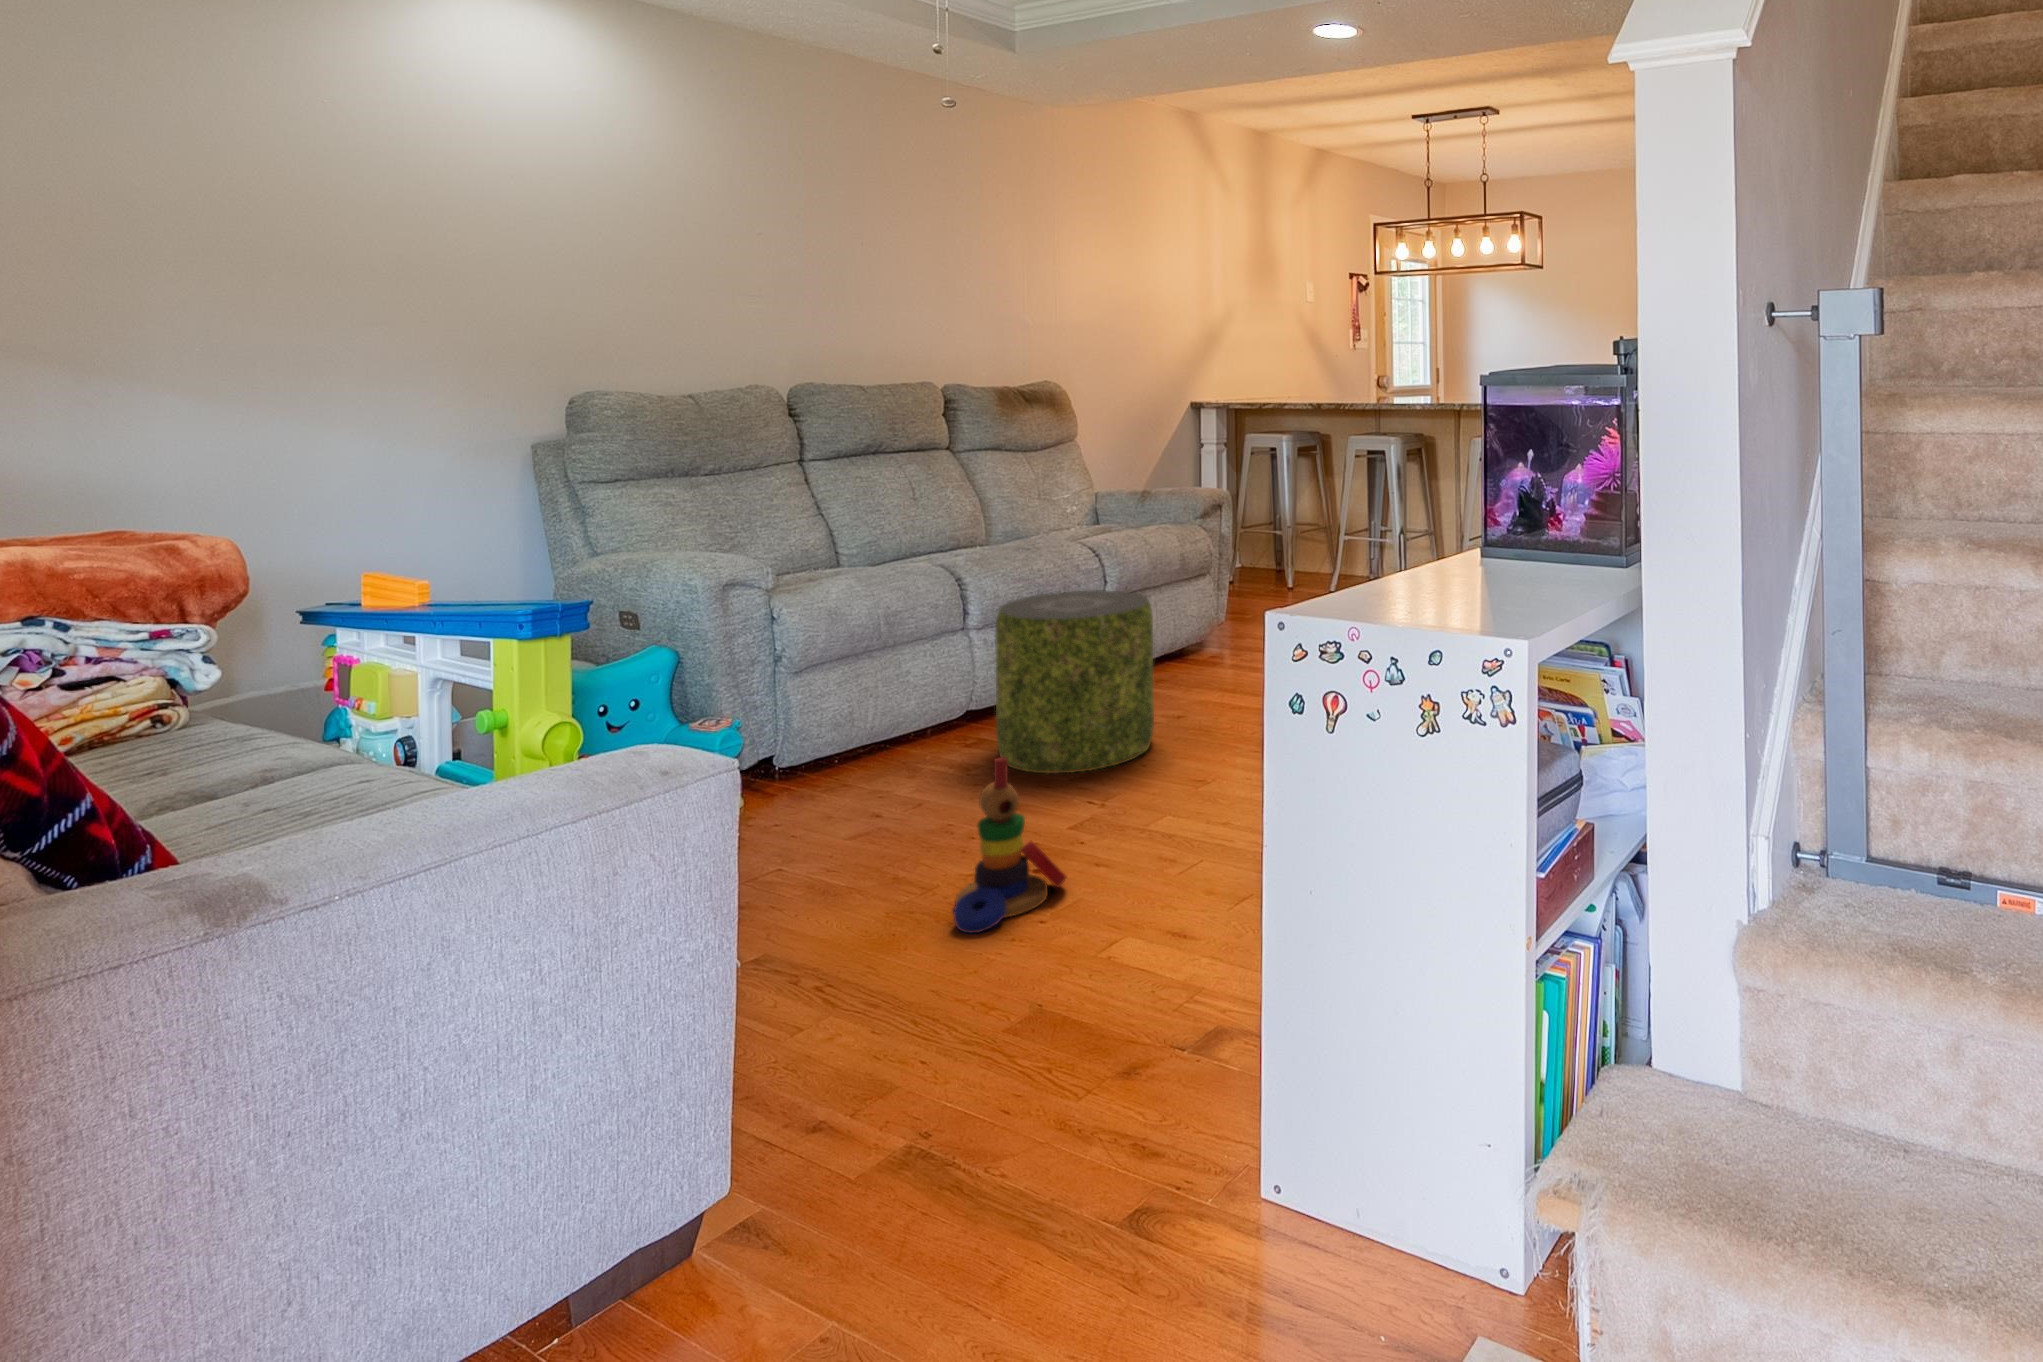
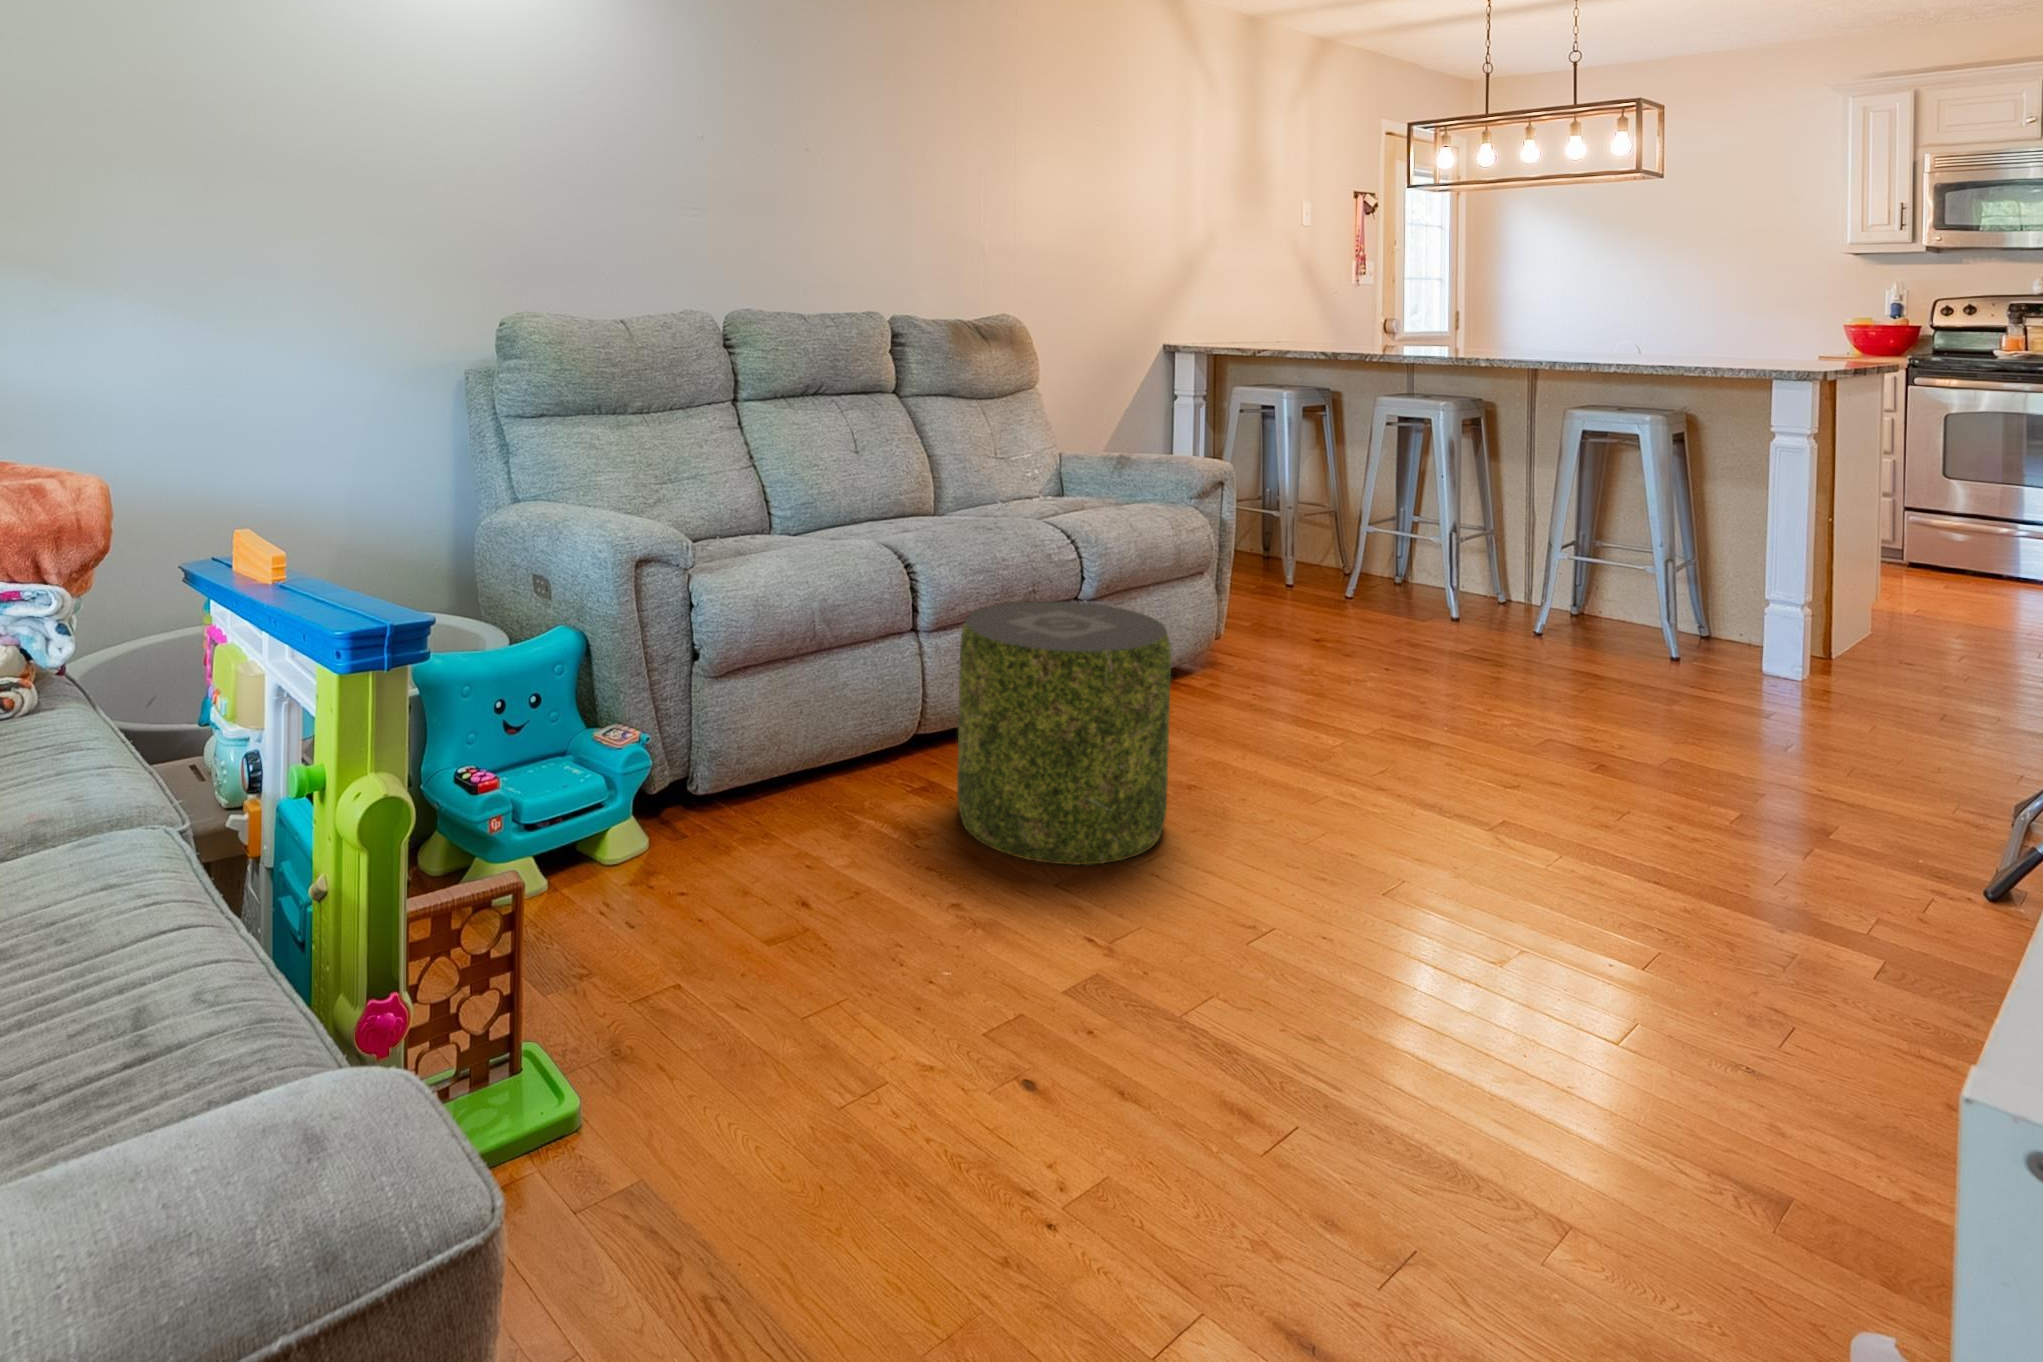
stacking toy: present [953,757,1066,933] -> none [927,900,1092,1188]

